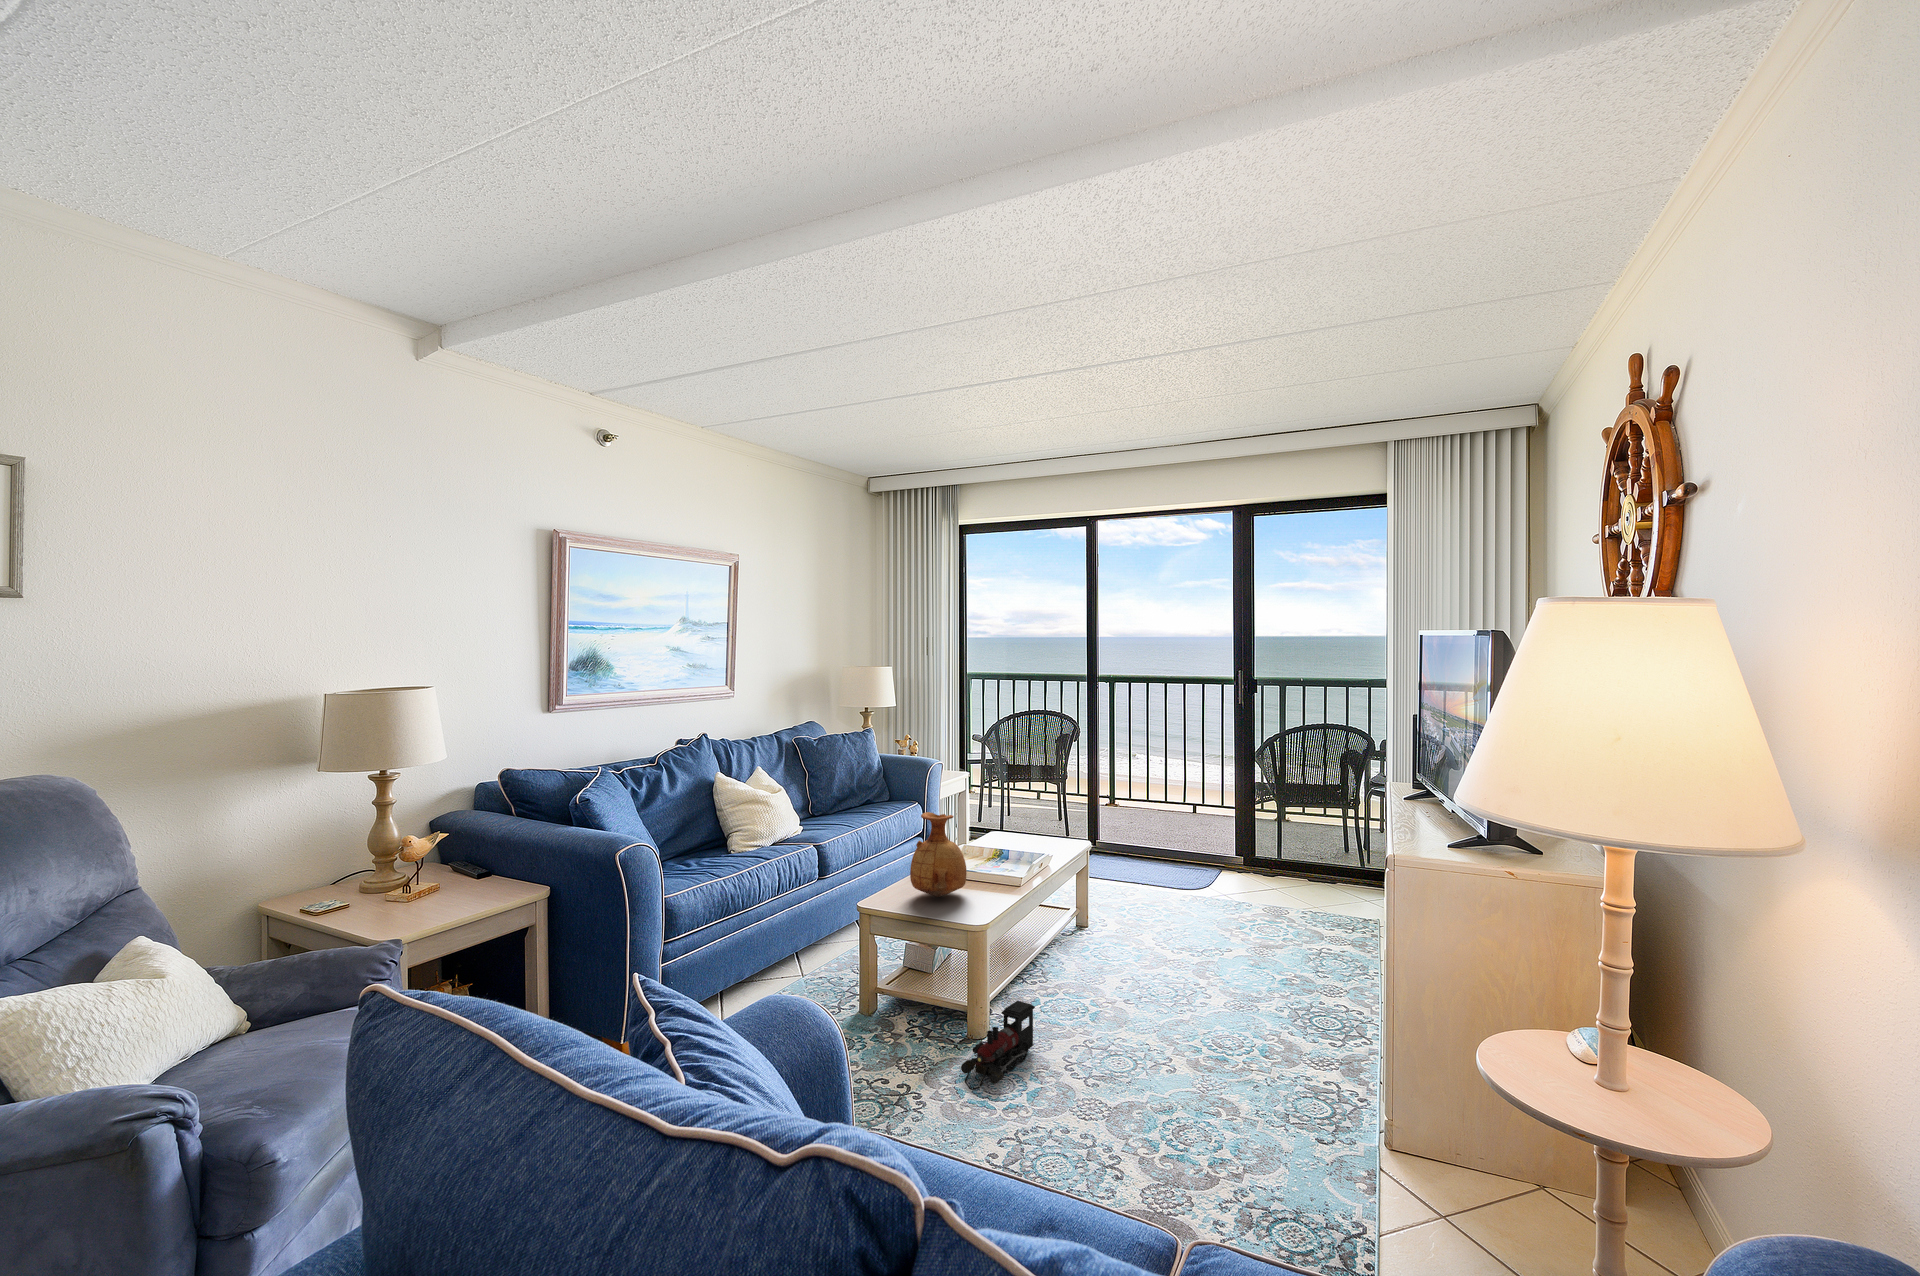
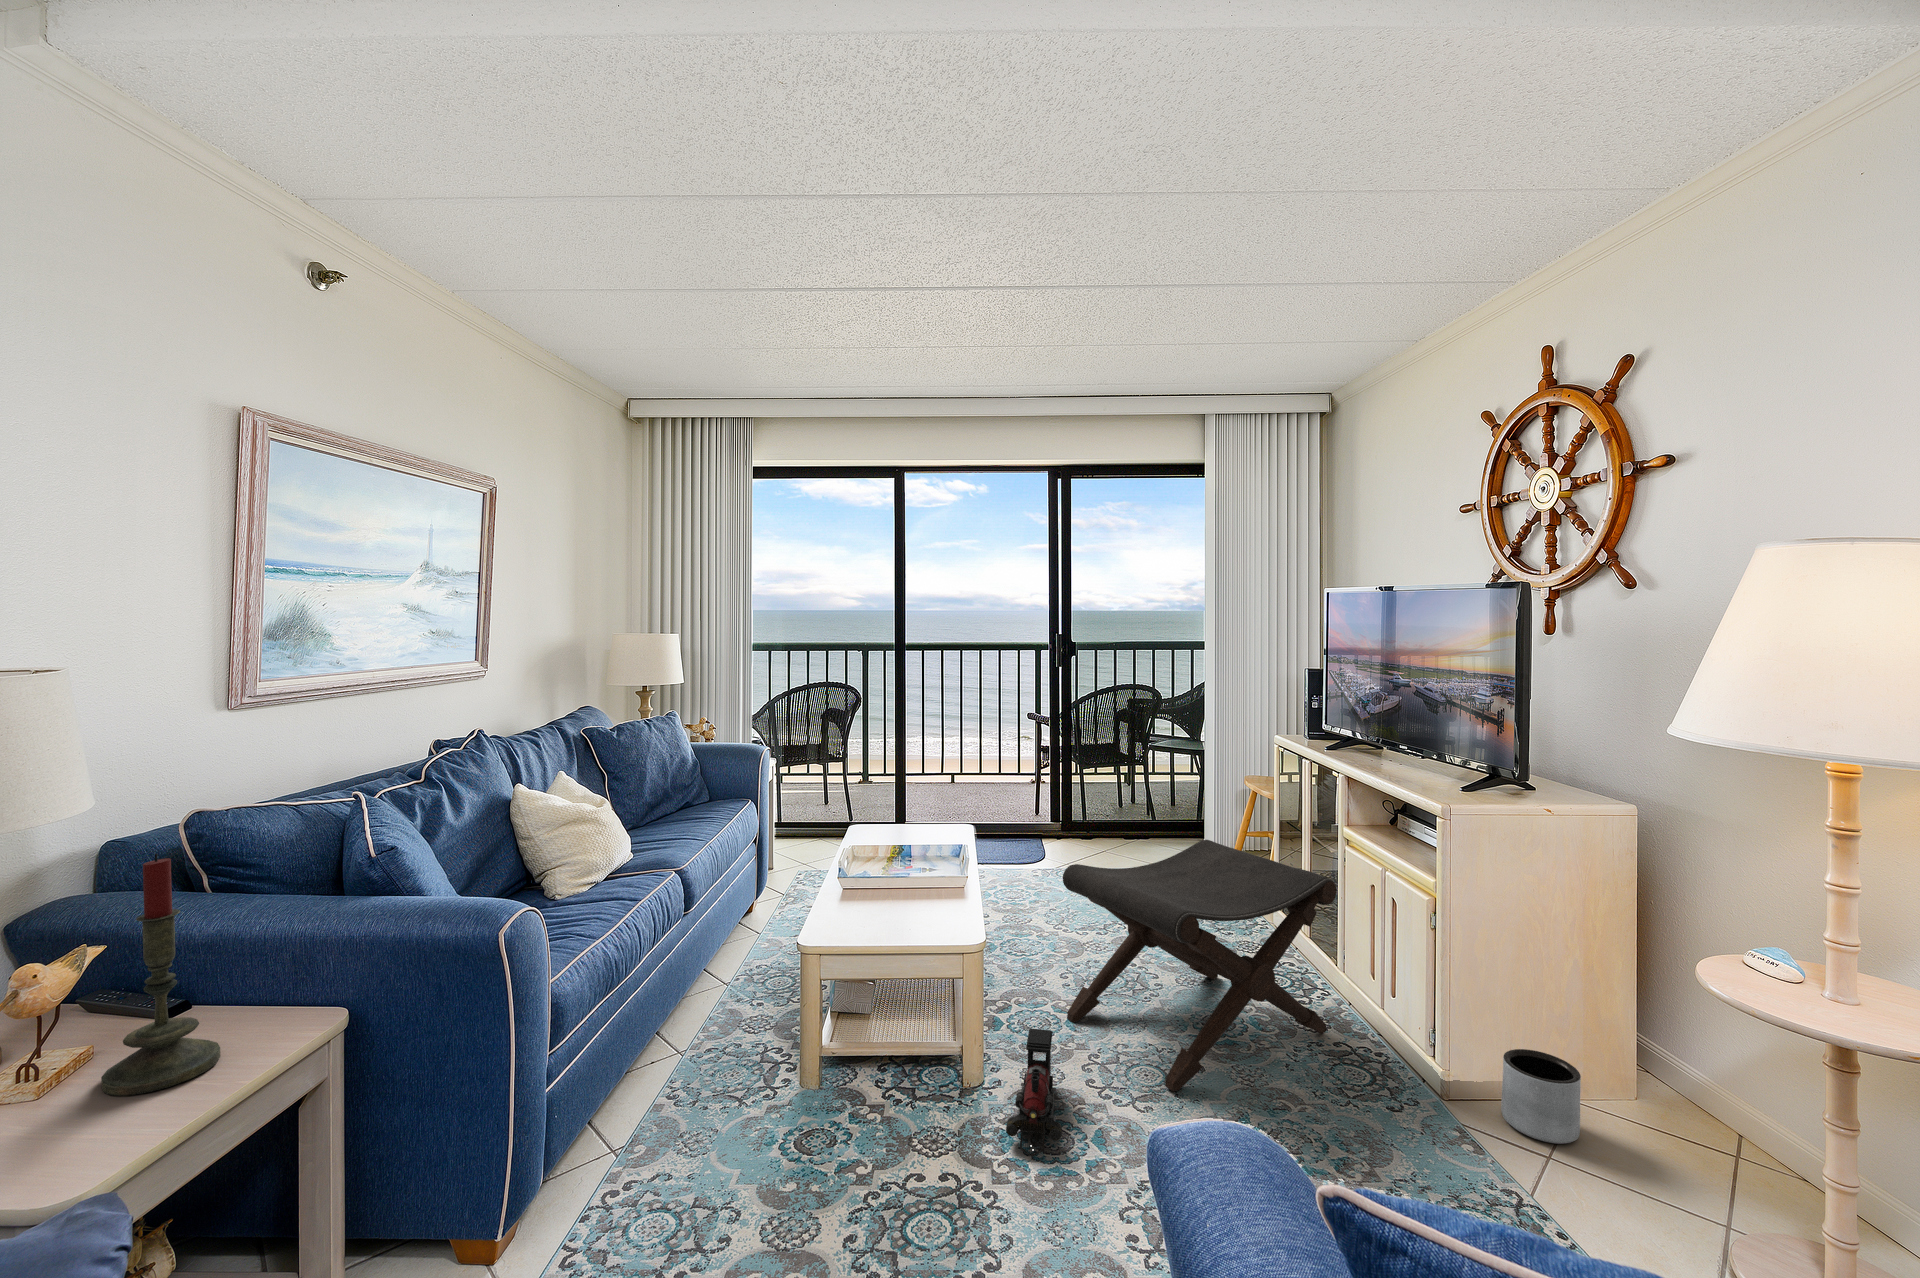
candle: none [432,783,484,907] -> present [101,854,220,1096]
vase: present [910,812,967,897] -> none [852,813,923,917]
footstool: none [1090,871,1338,1079] -> present [1063,840,1337,1091]
planter: none [1443,1109,1521,1210] -> present [1501,1049,1581,1144]

